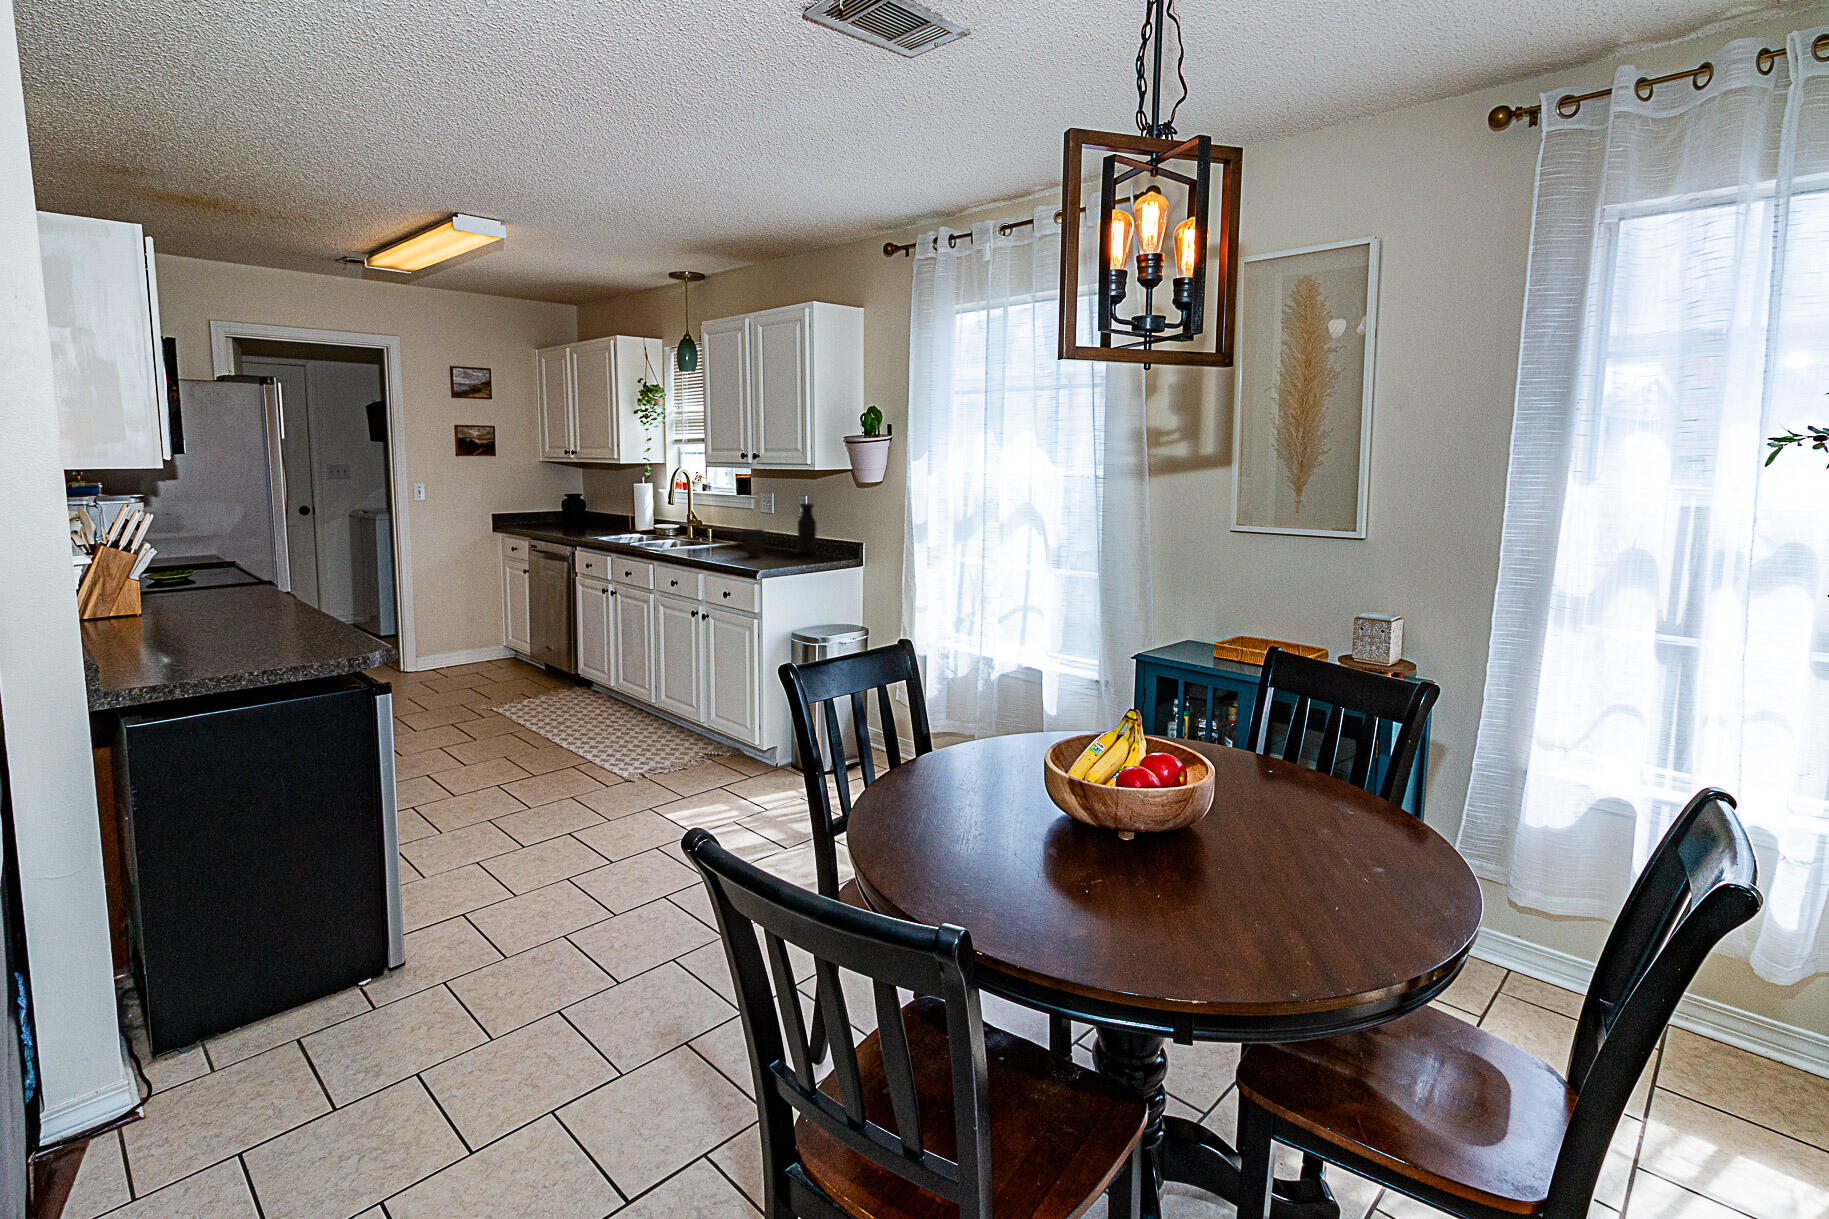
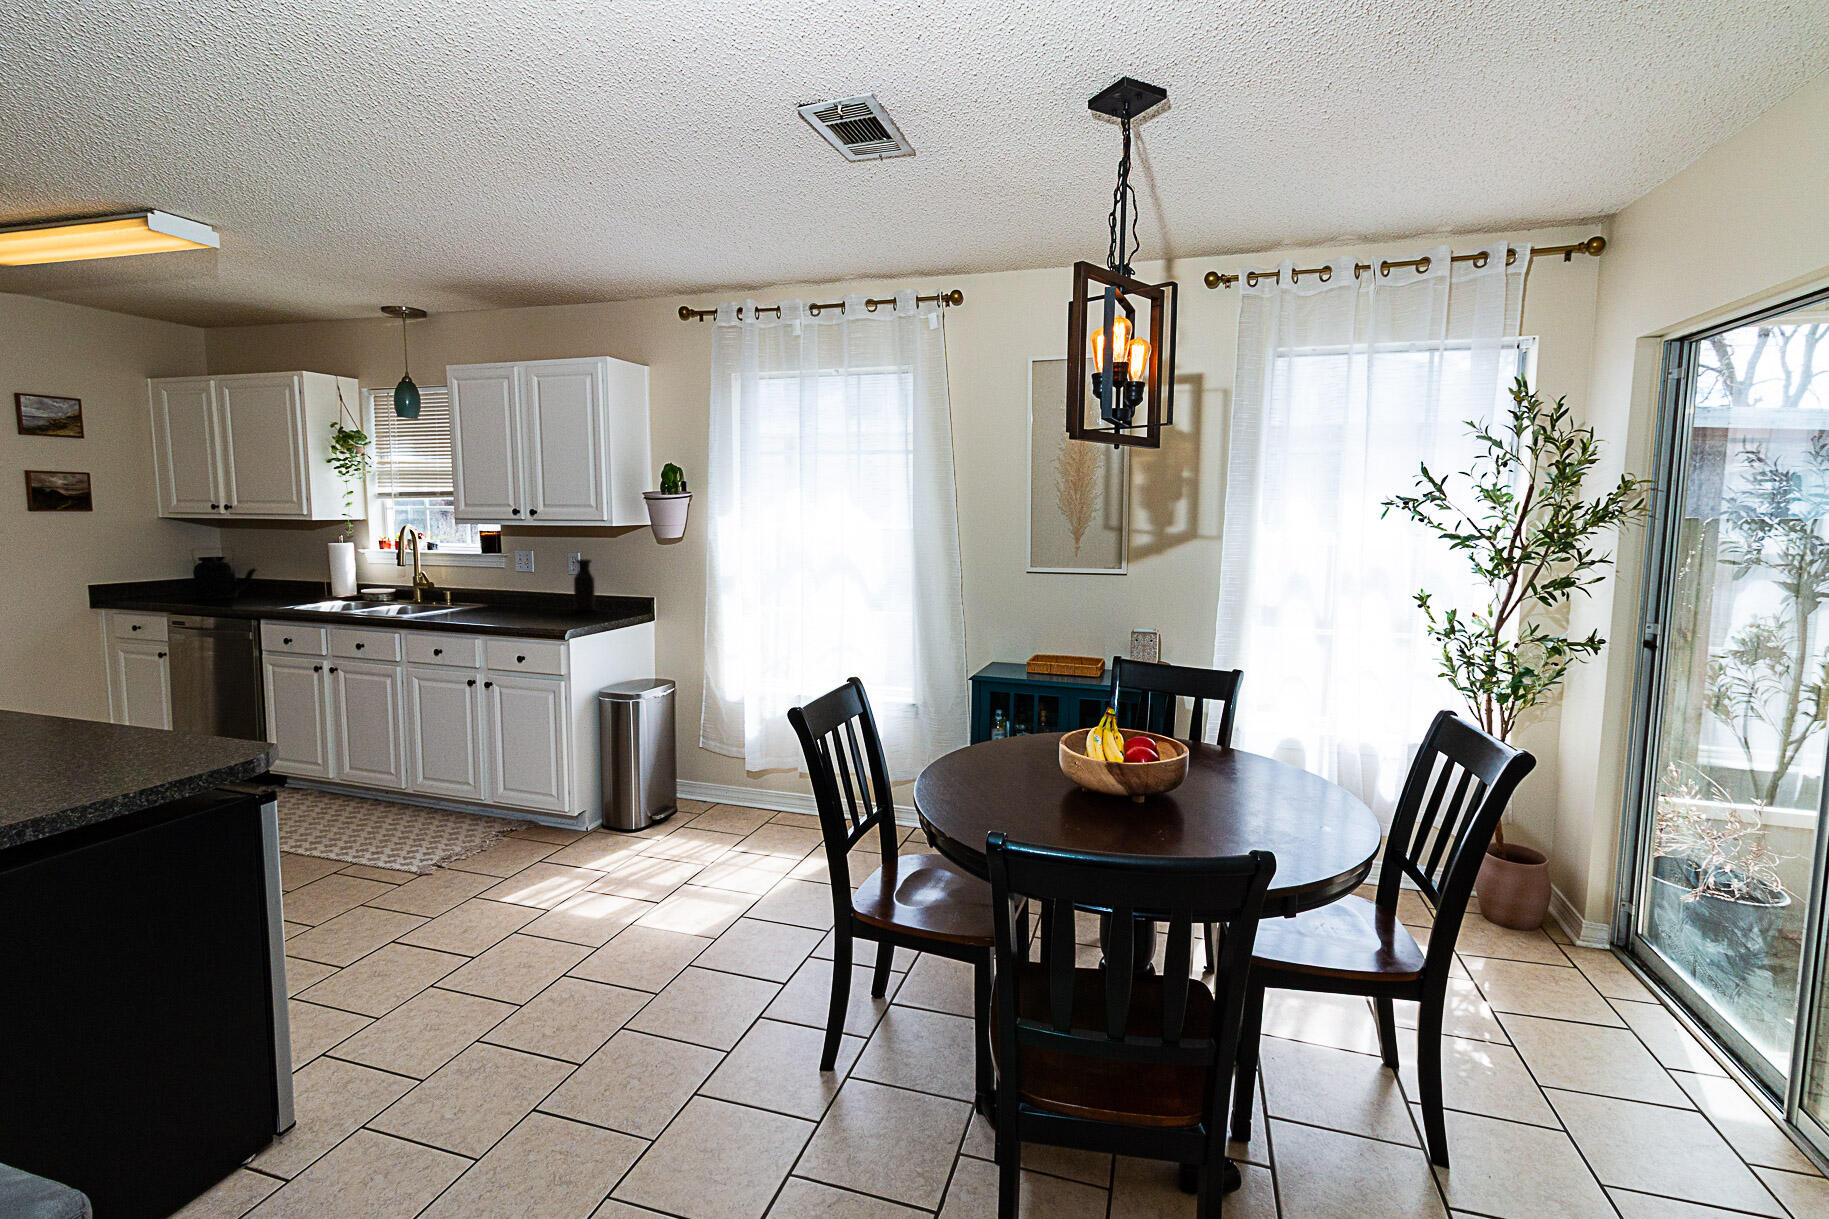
kettle: none [552,487,597,529] -> present [192,549,256,599]
jar: present [738,529,768,557] -> none [513,587,549,617]

